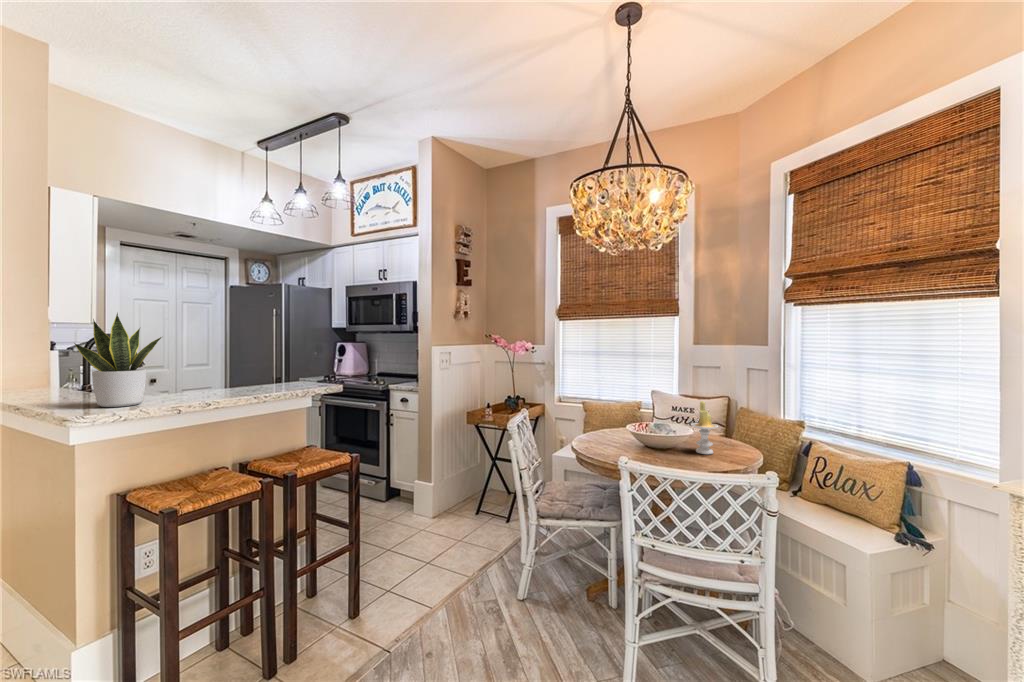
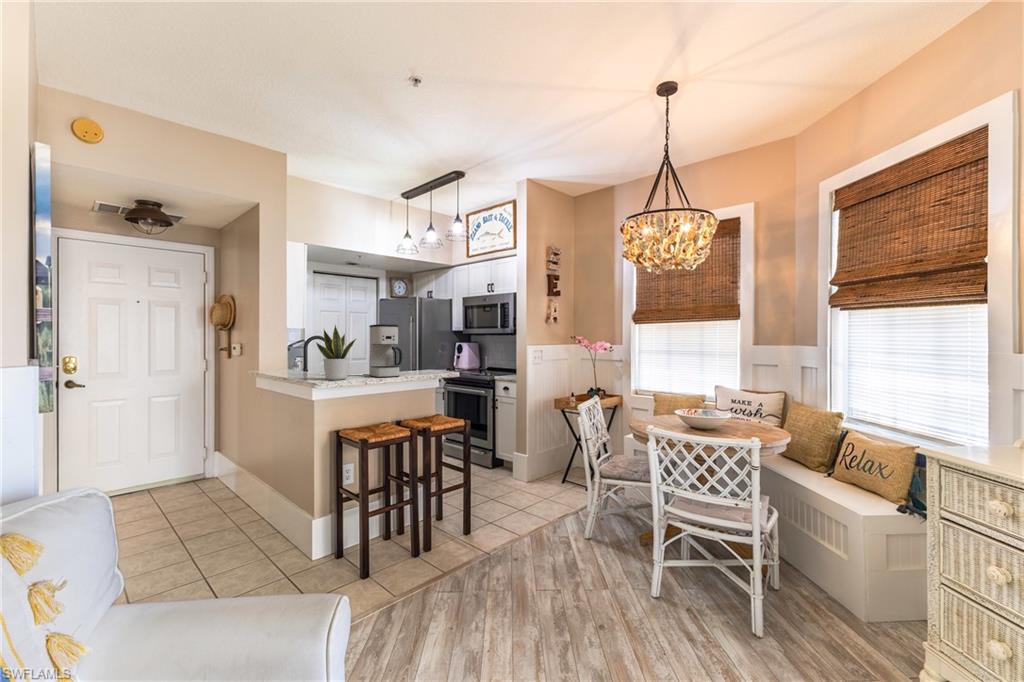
coffee maker: none [191,314,249,398] -> present [369,324,402,377]
candle: present [691,401,718,454] -> none [725,391,749,434]

